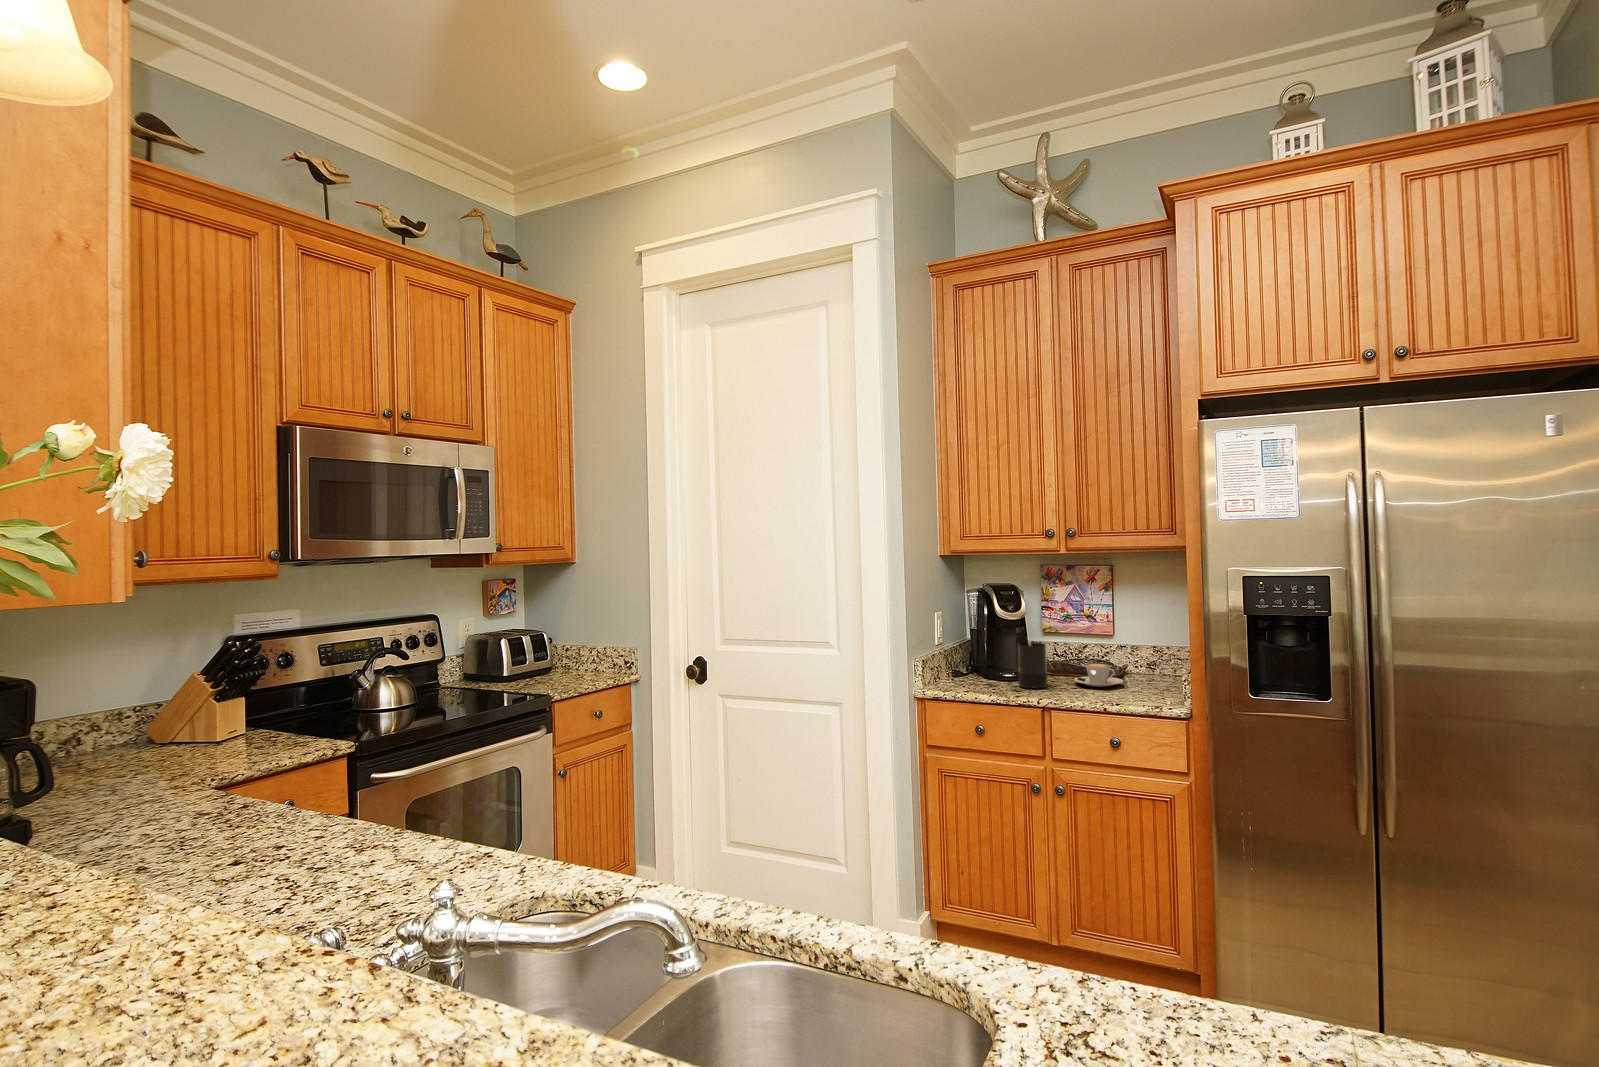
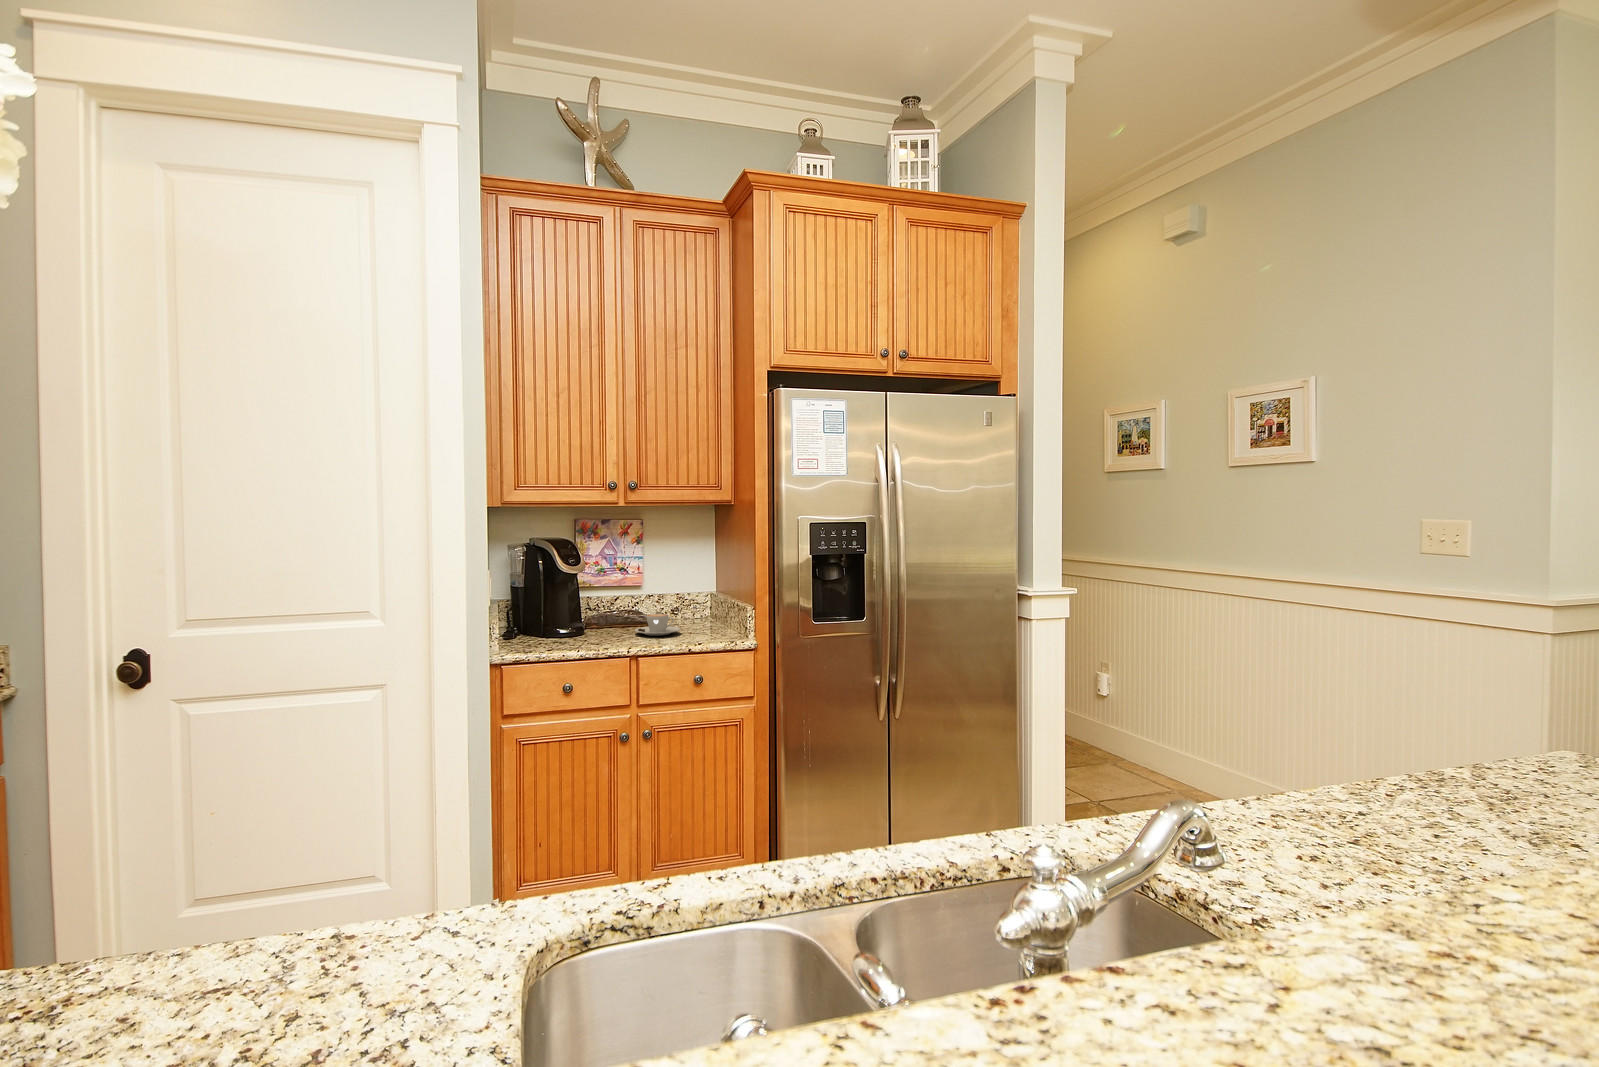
candle: present [1018,641,1047,688] -> none [587,592,617,643]

